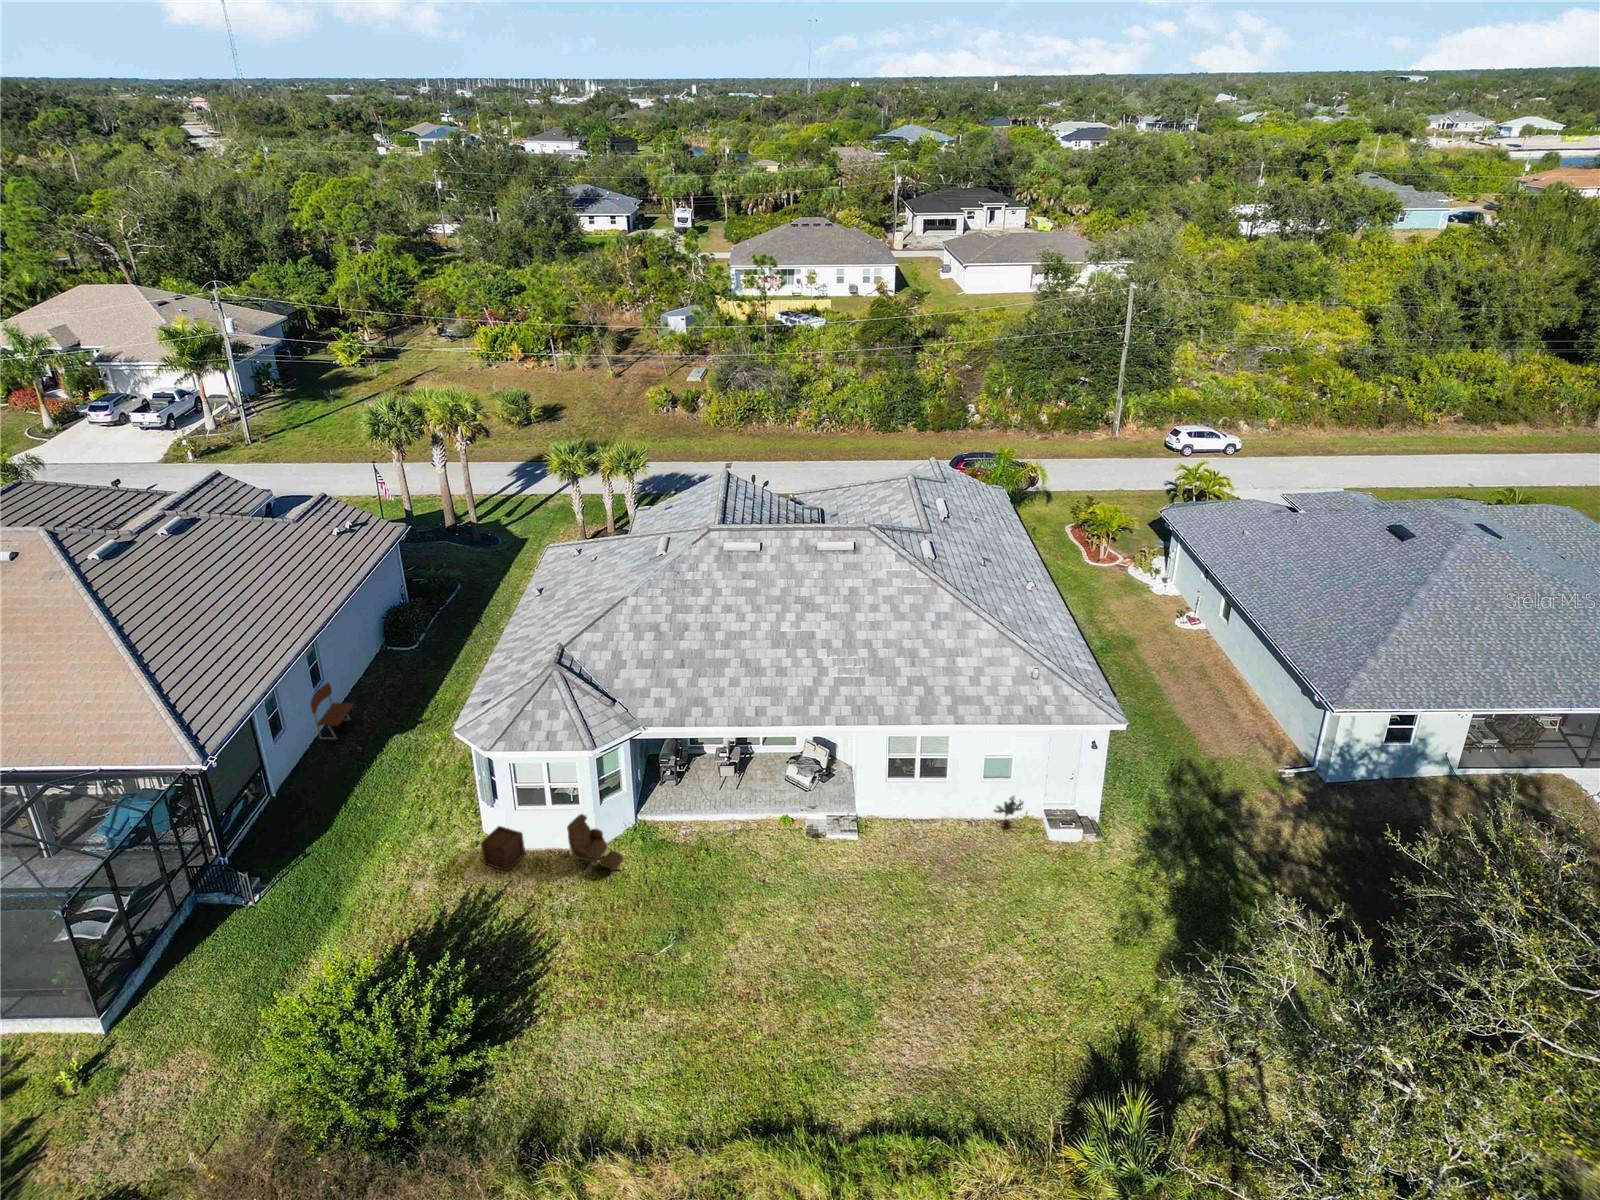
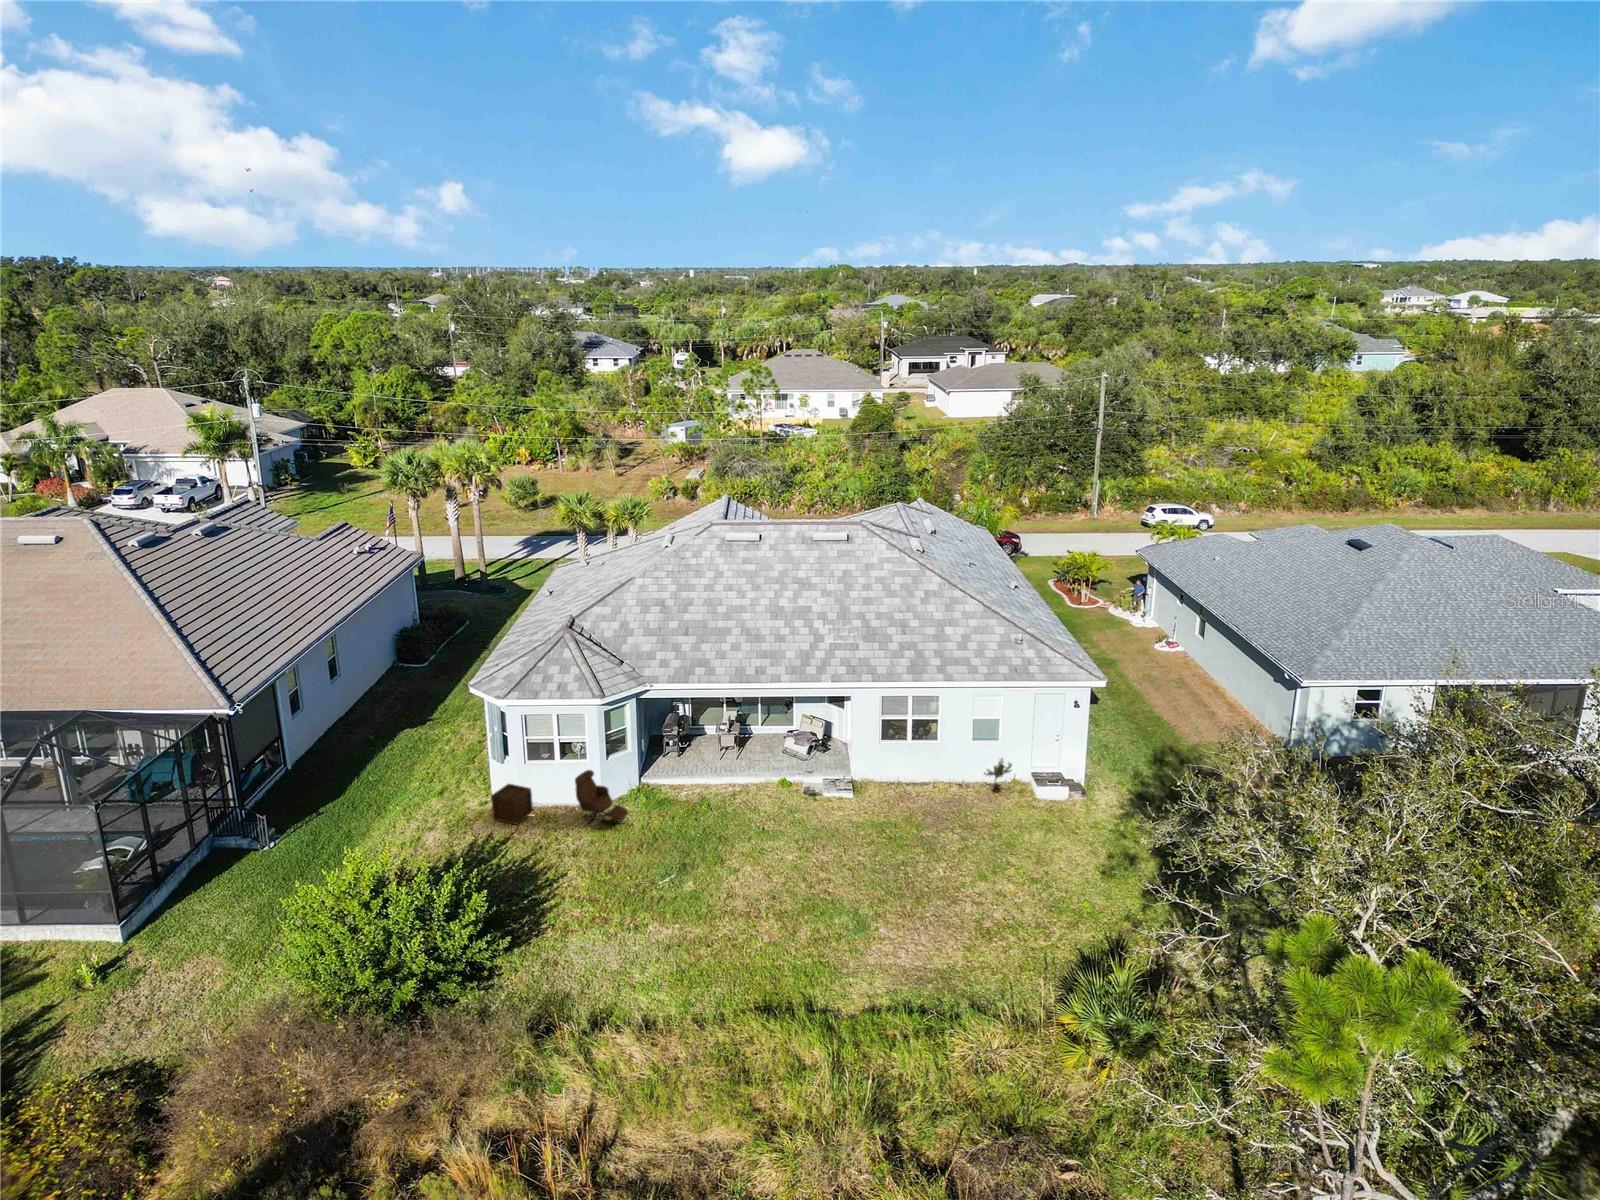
bench: present [311,683,353,739] -> none [328,678,368,730]

